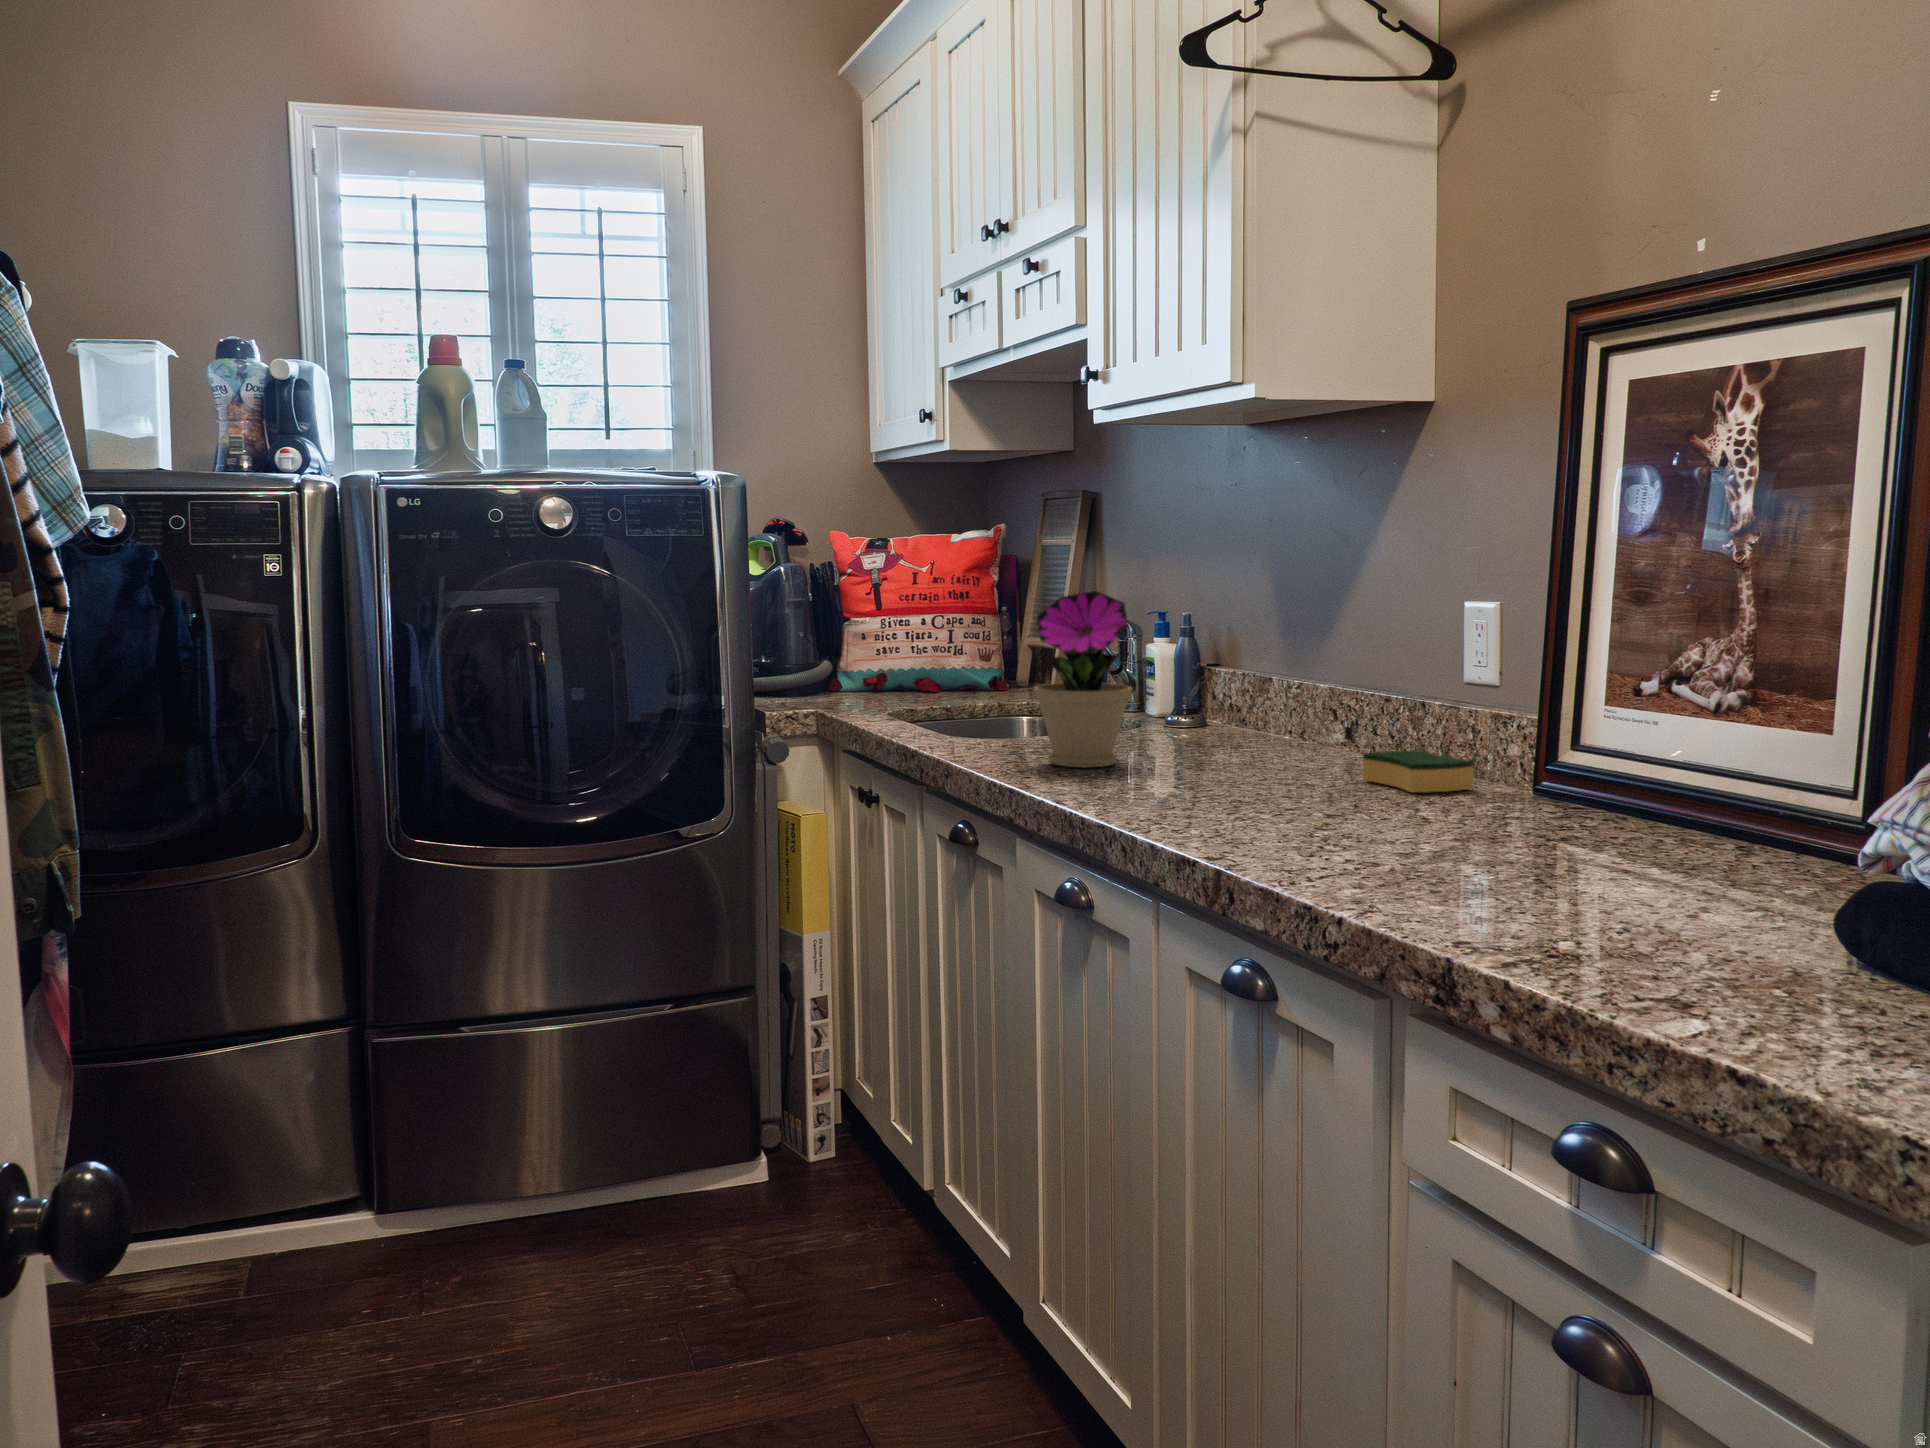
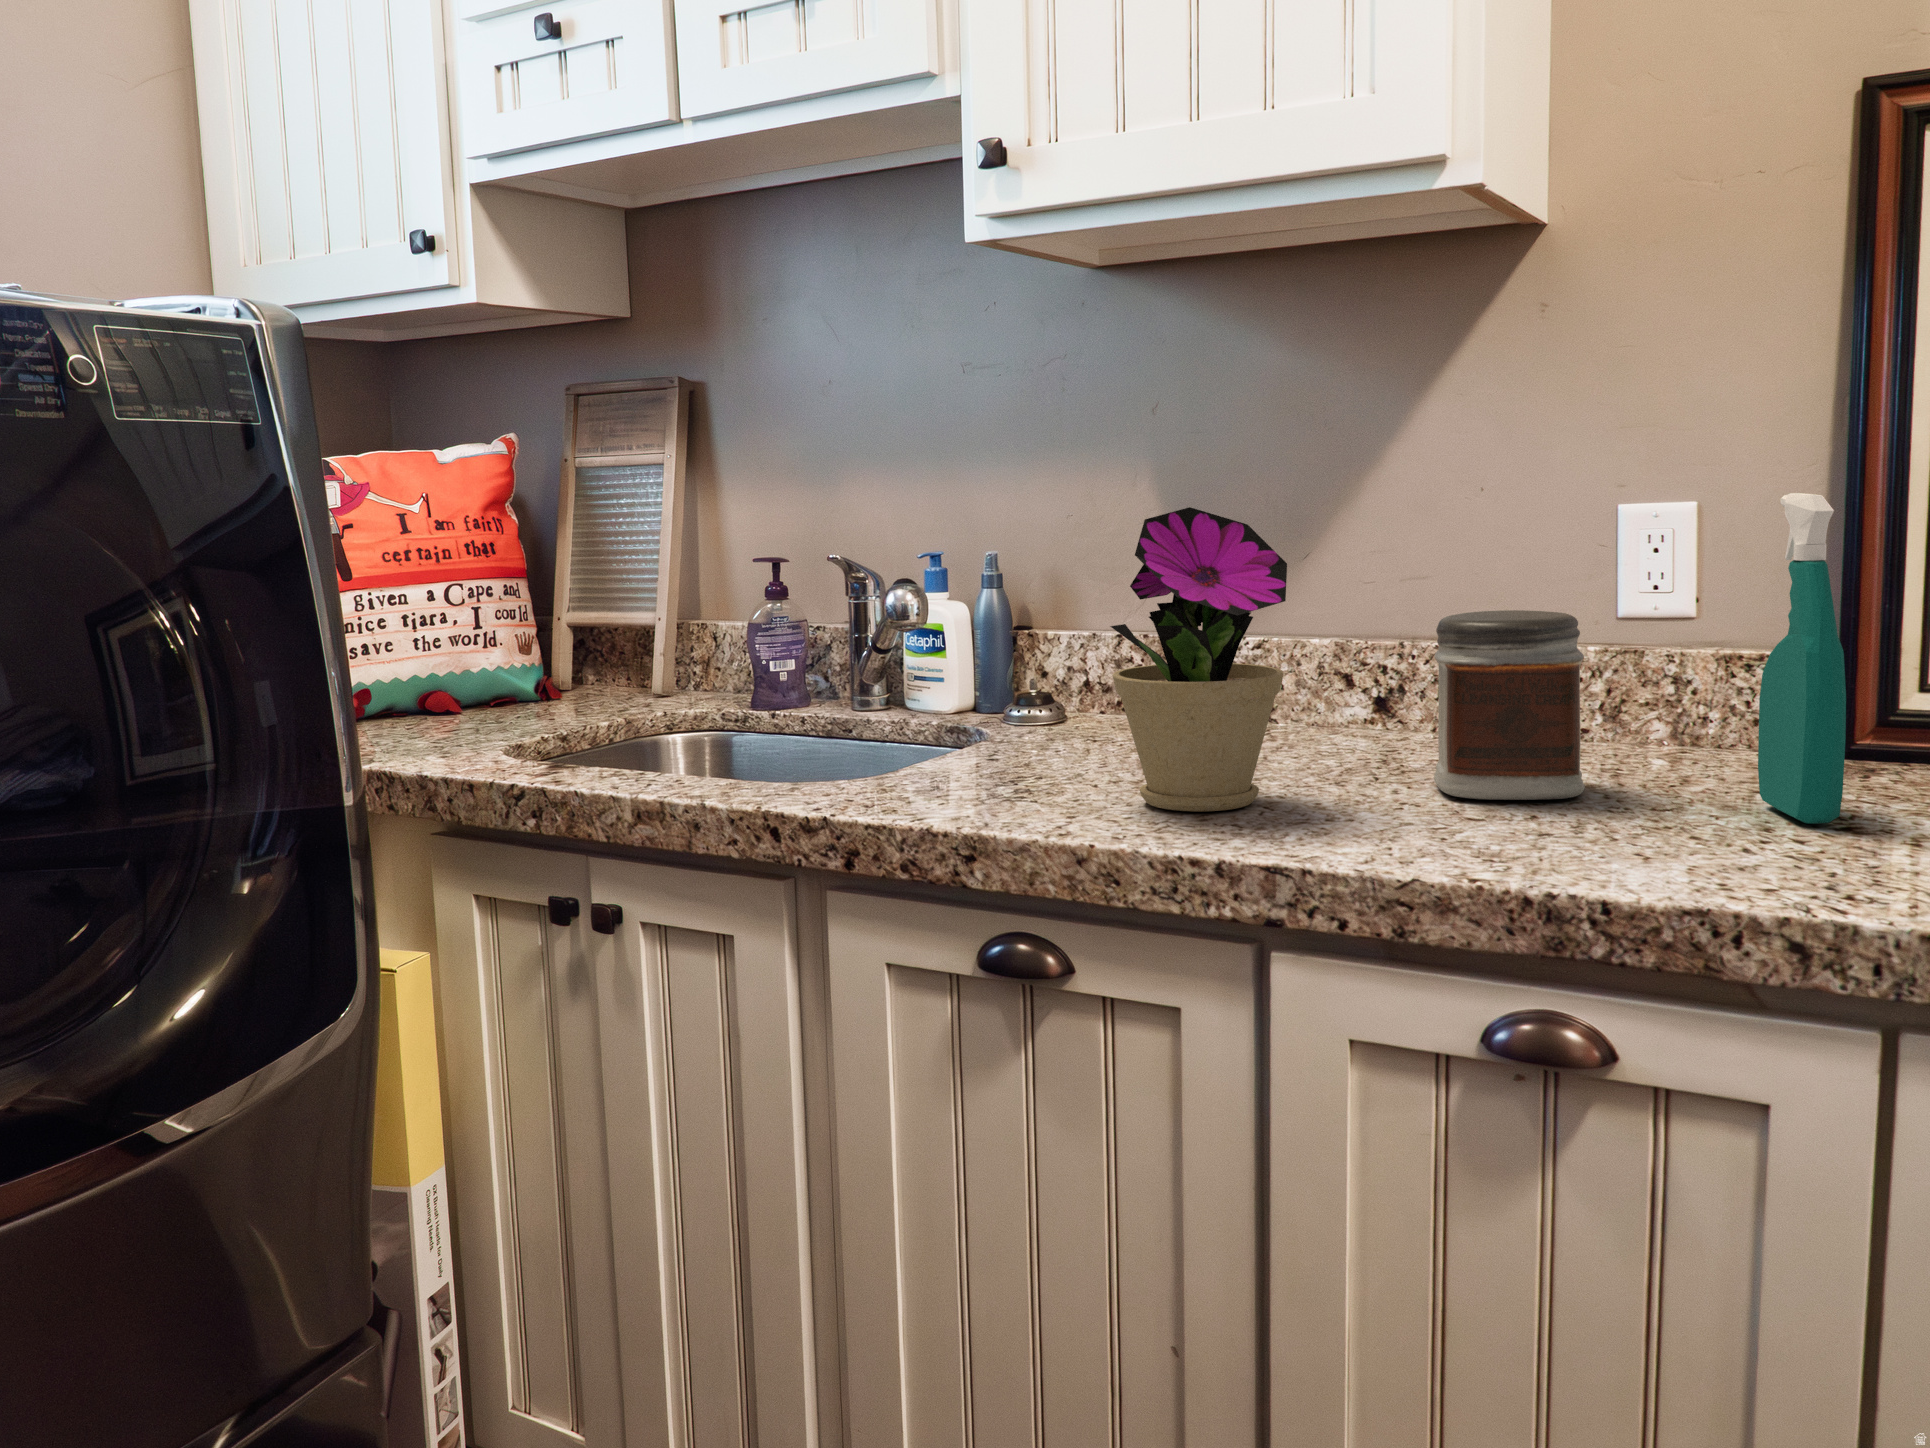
spray bottle: none [1306,599,1369,810] -> present [1758,493,1846,823]
jar: none [1202,665,1306,785] -> present [1434,610,1585,800]
sponge: present [1363,750,1474,793] -> none [1616,716,1767,778]

